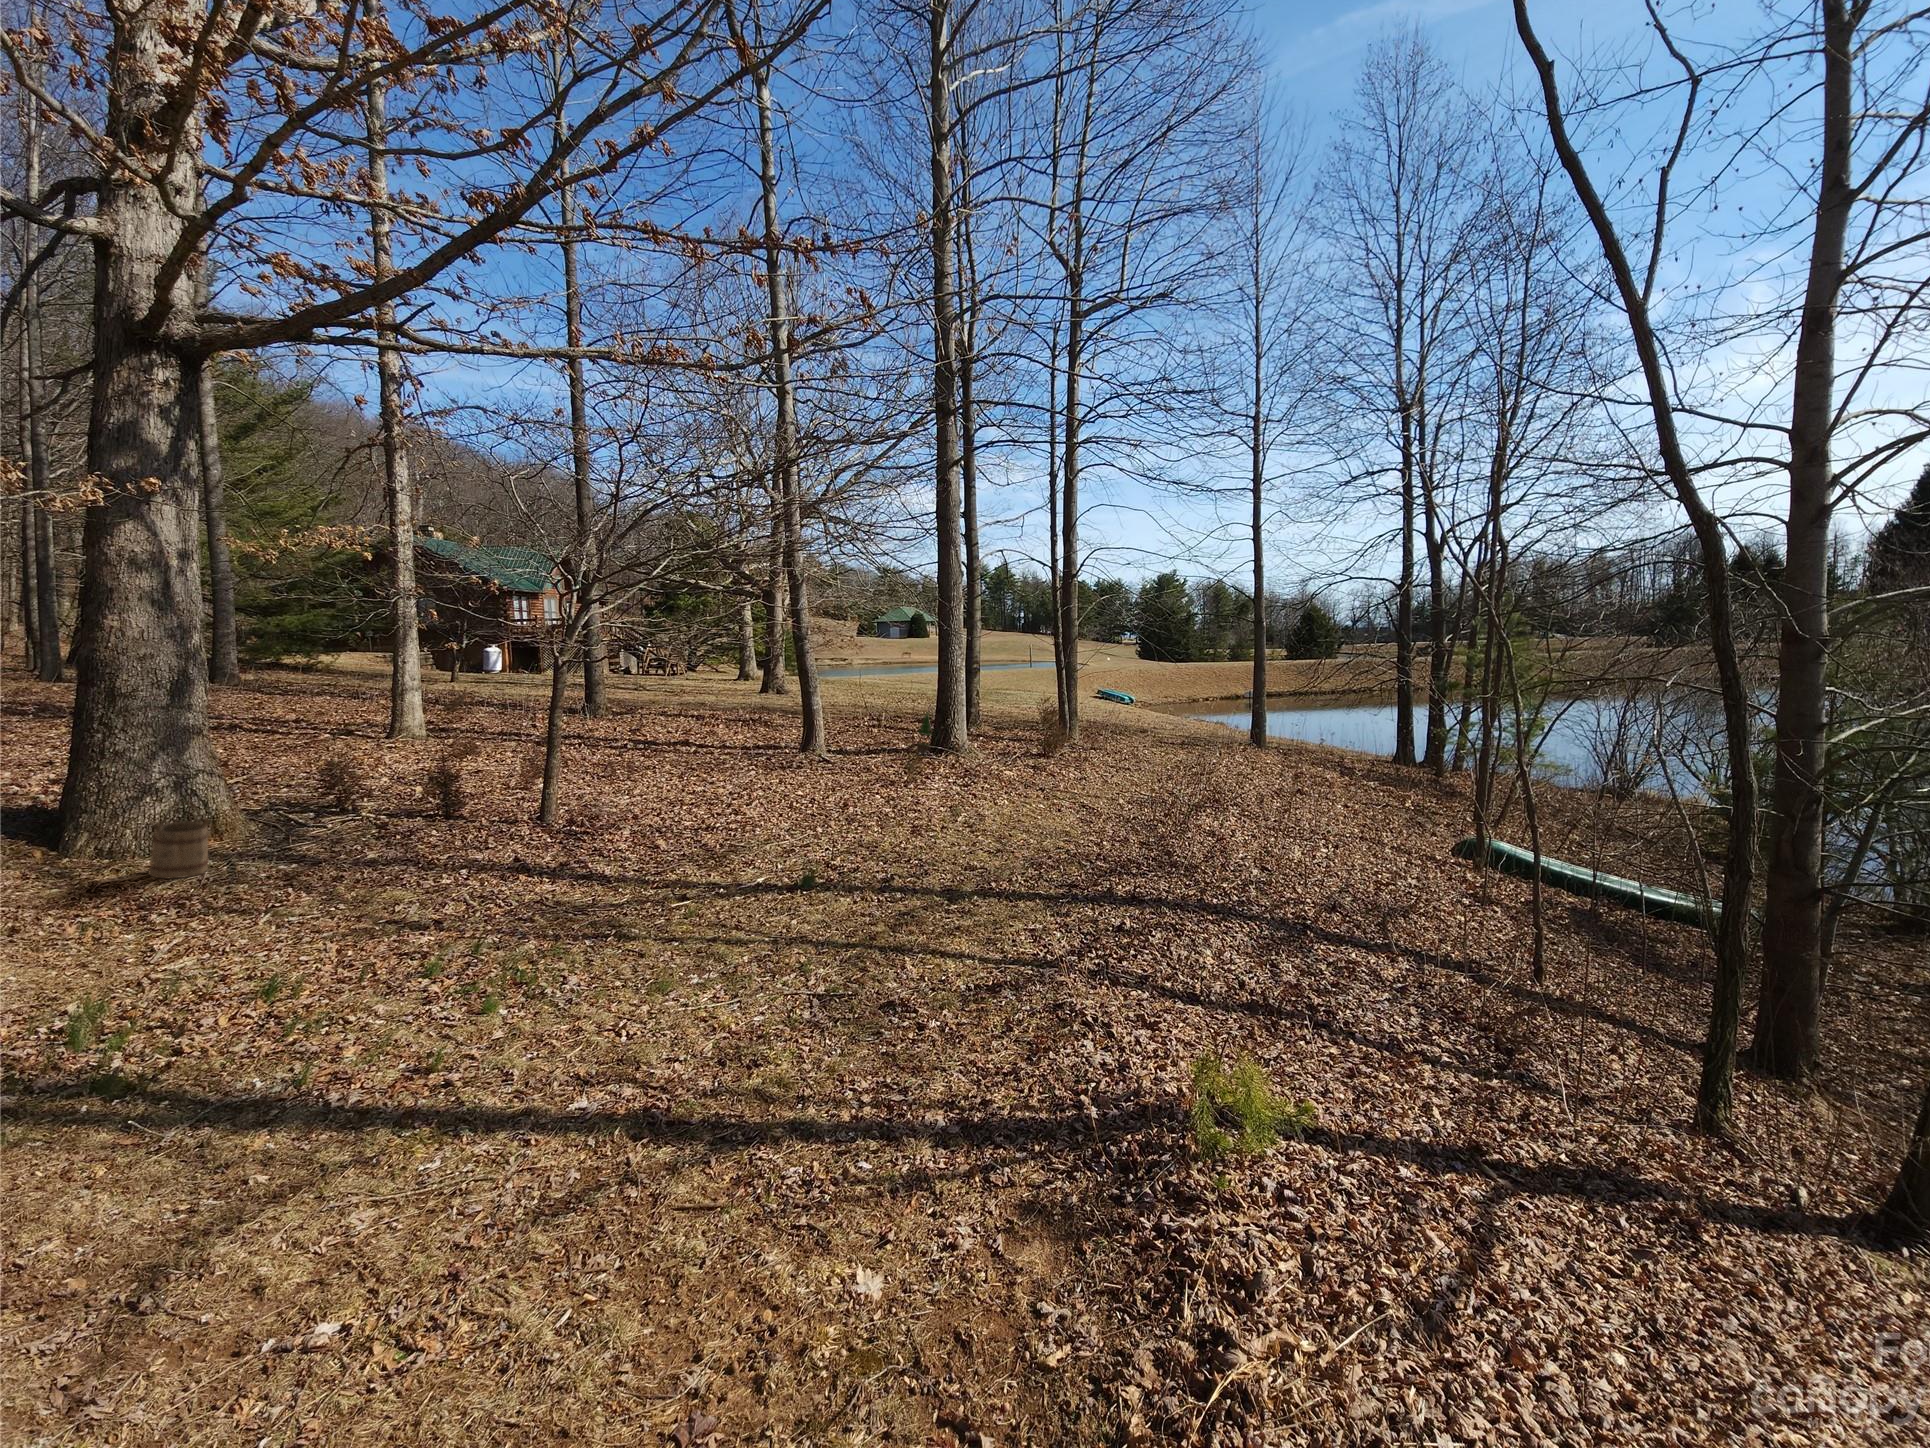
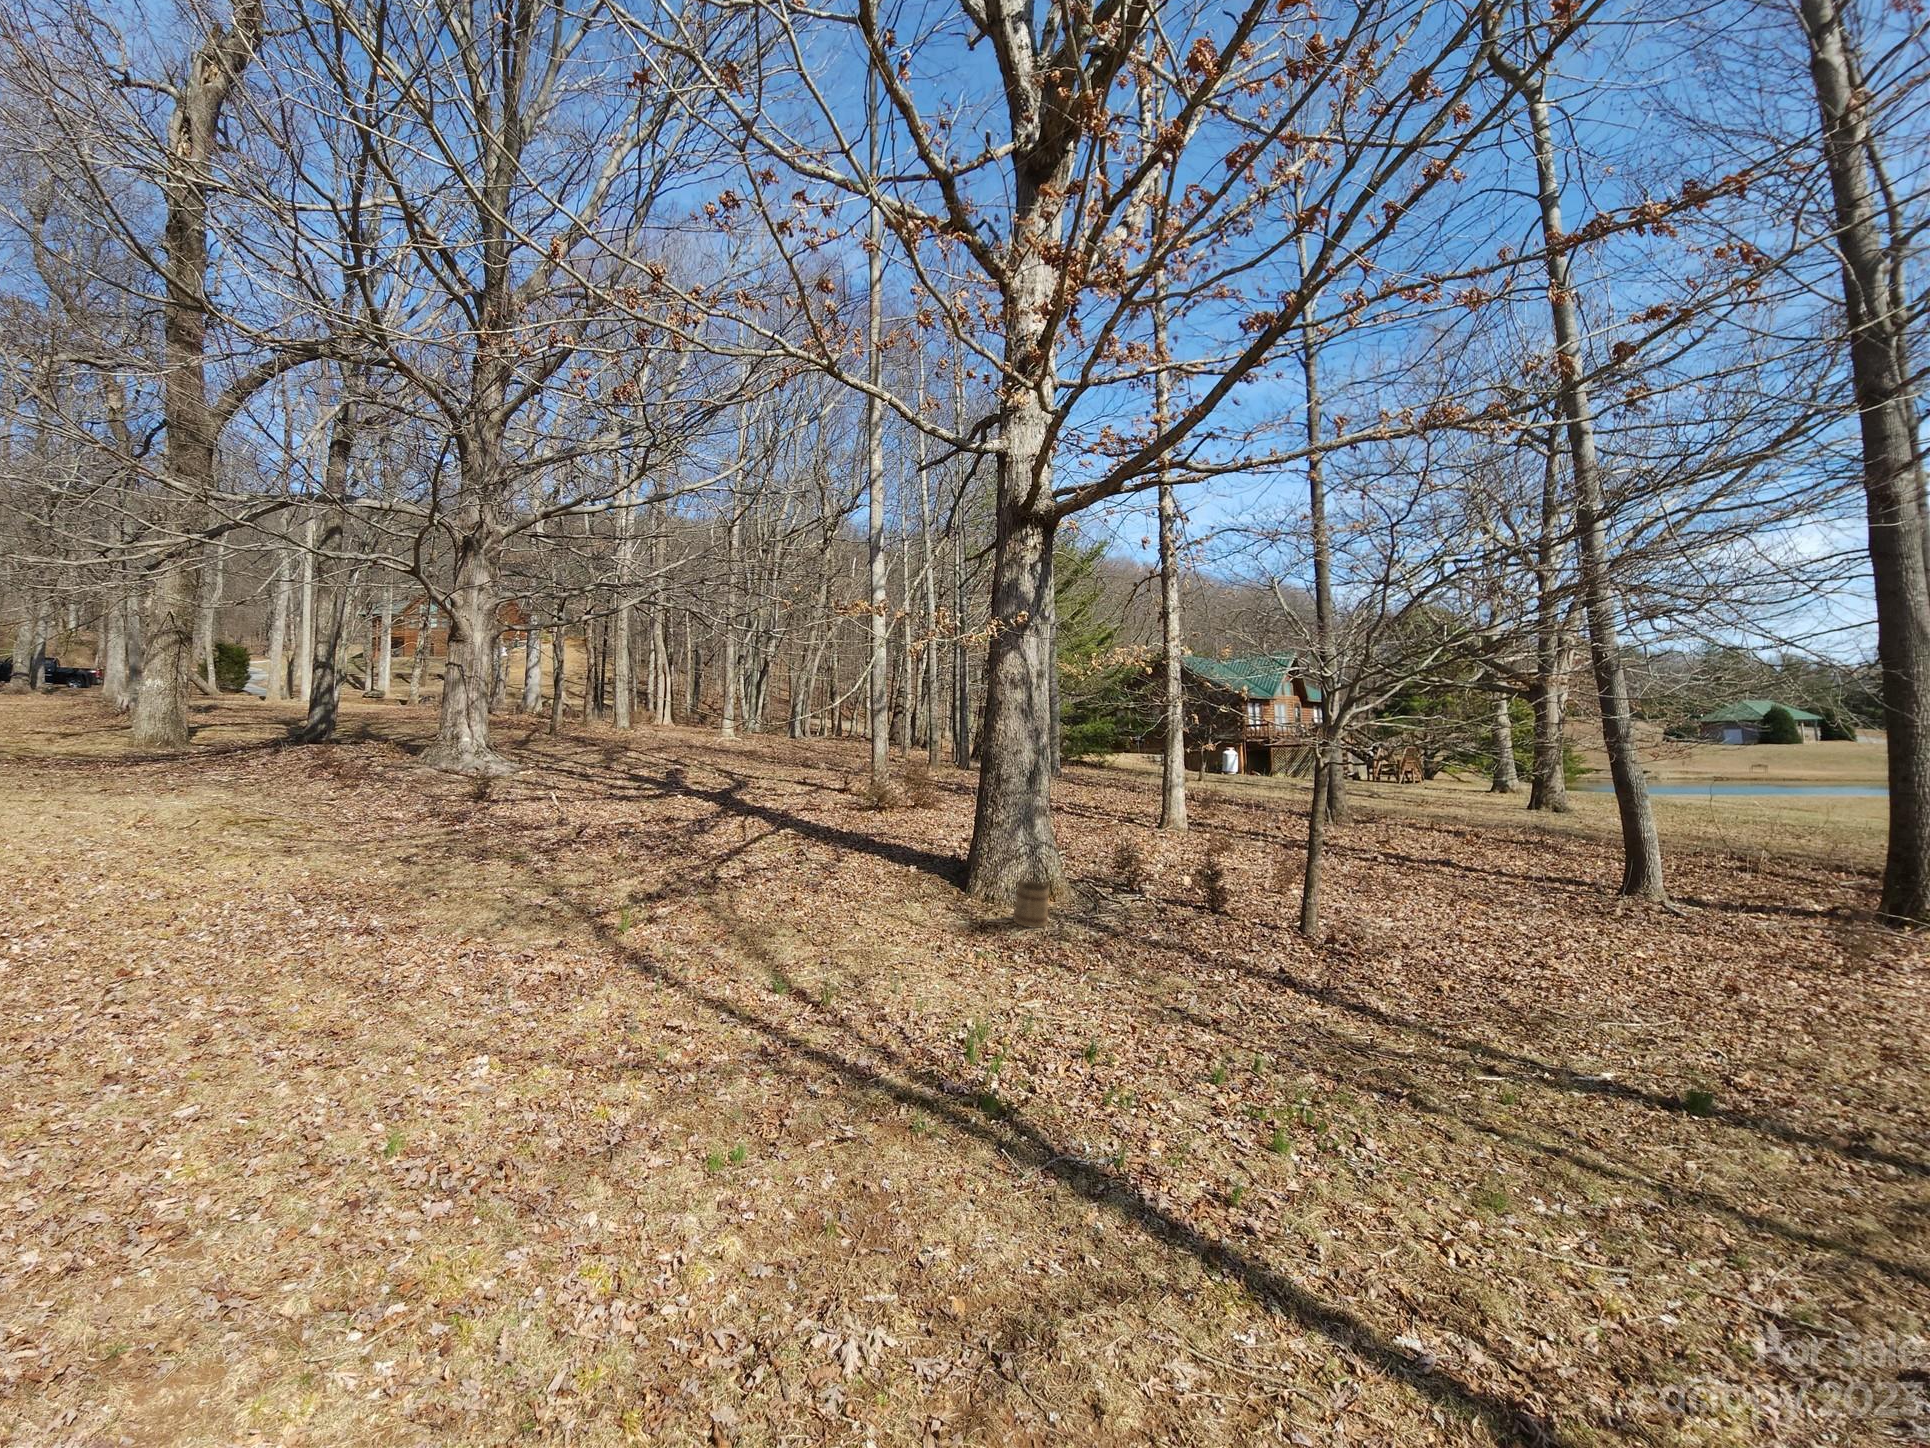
potted tree: present [917,712,932,754] -> none [1835,860,1871,927]

